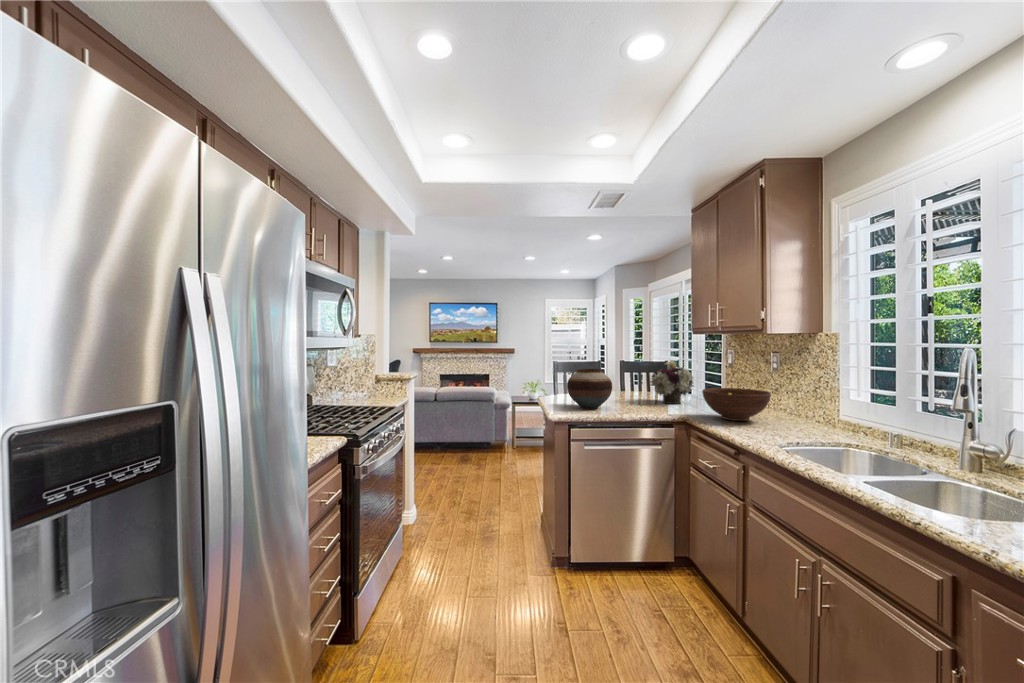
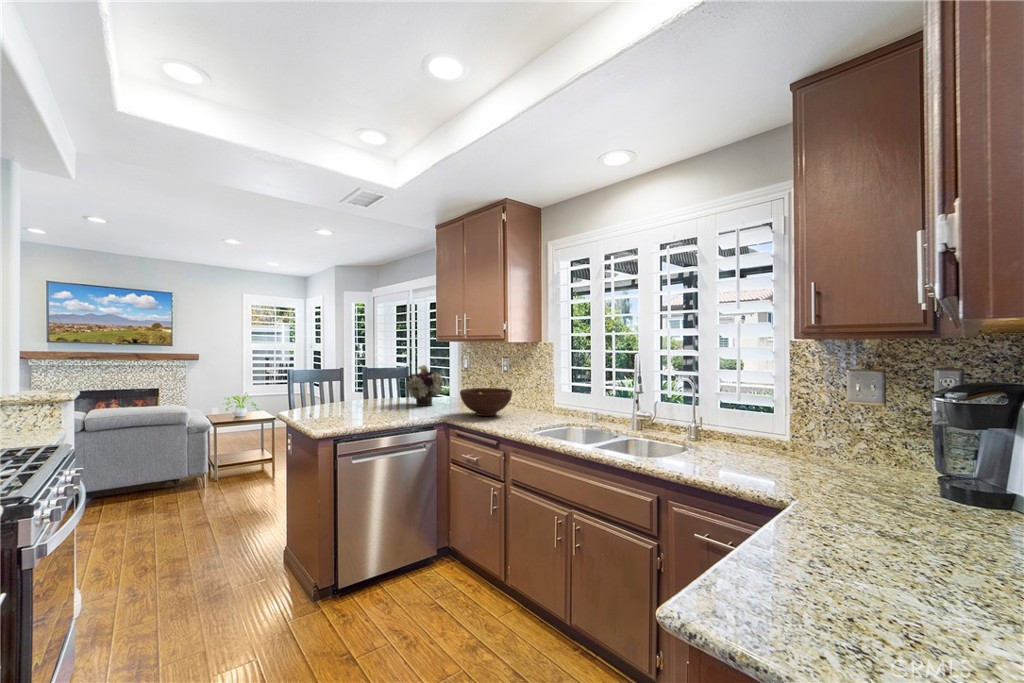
vase: present [567,369,612,409] -> none [325,376,375,419]

